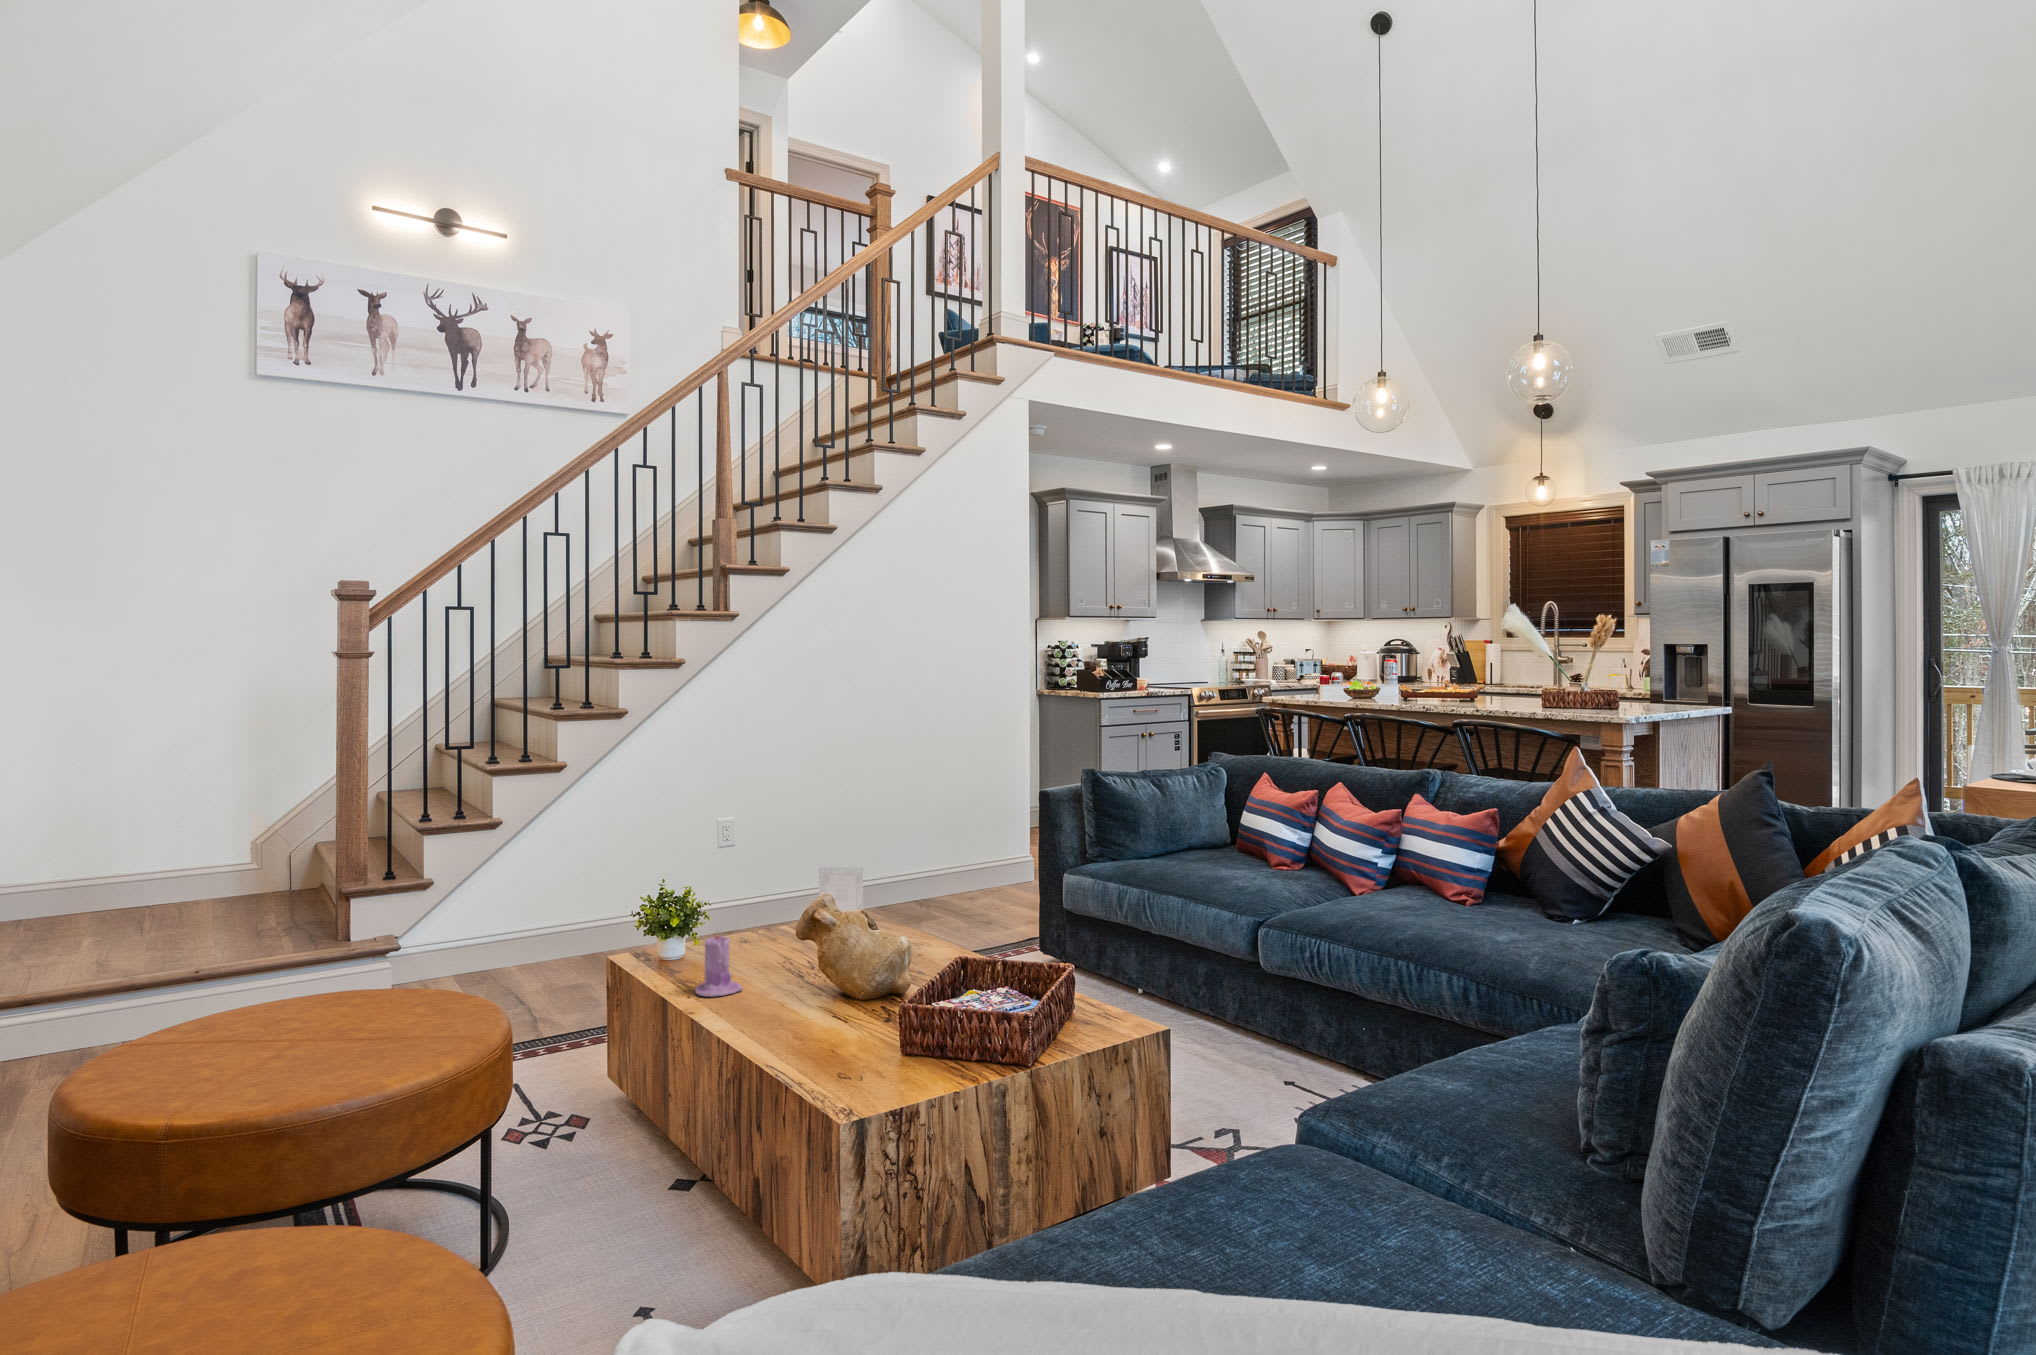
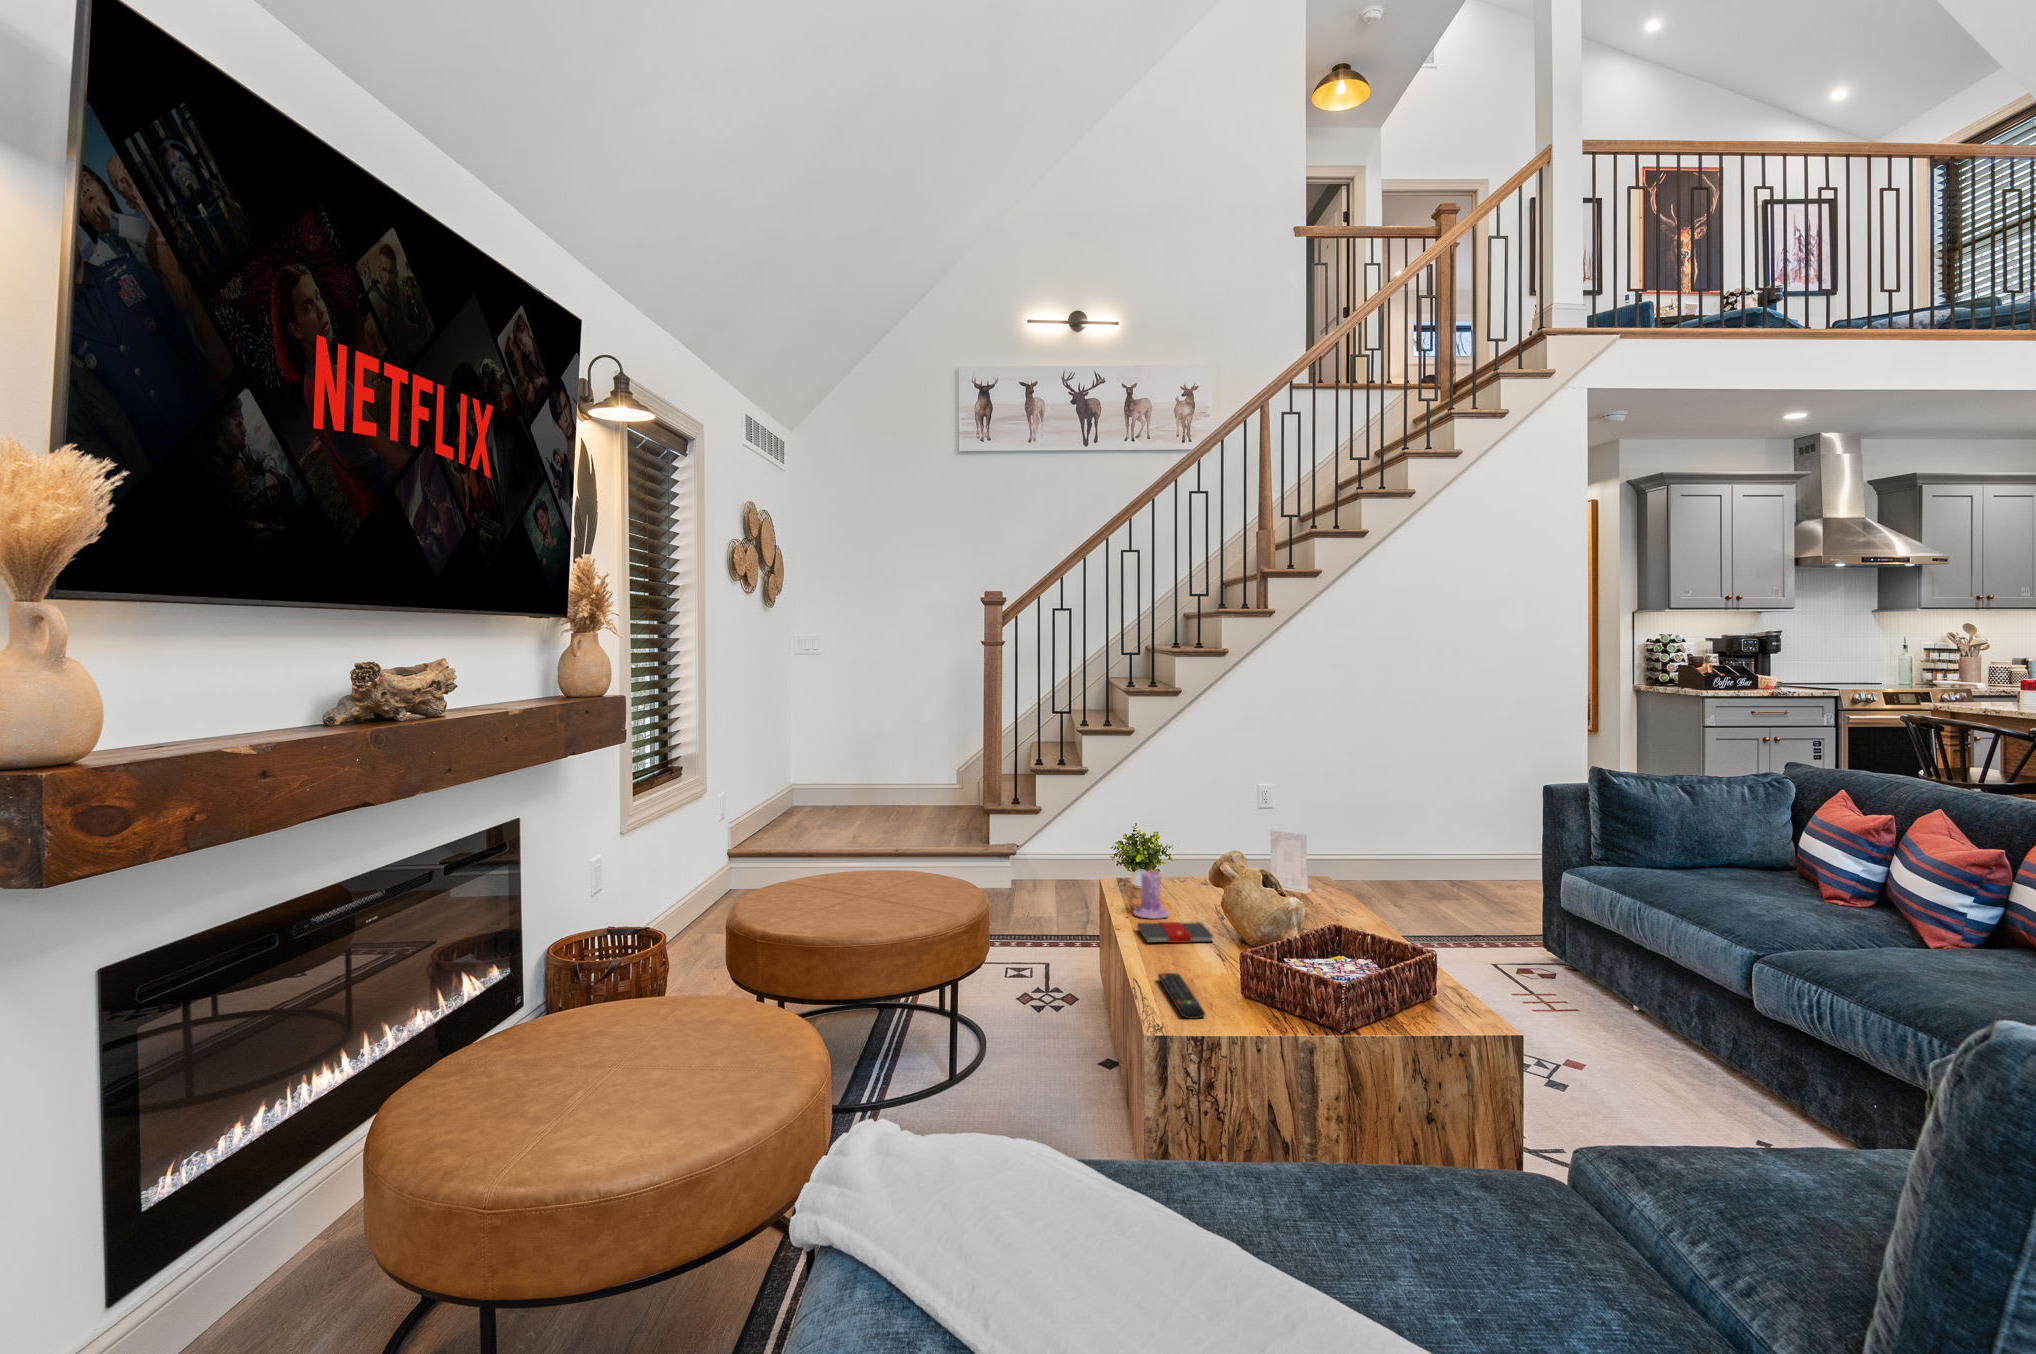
book: none [719,987,819,1023] -> present [1137,922,1213,943]
remote control: none [795,1048,883,1093] -> present [1158,973,1205,1019]

